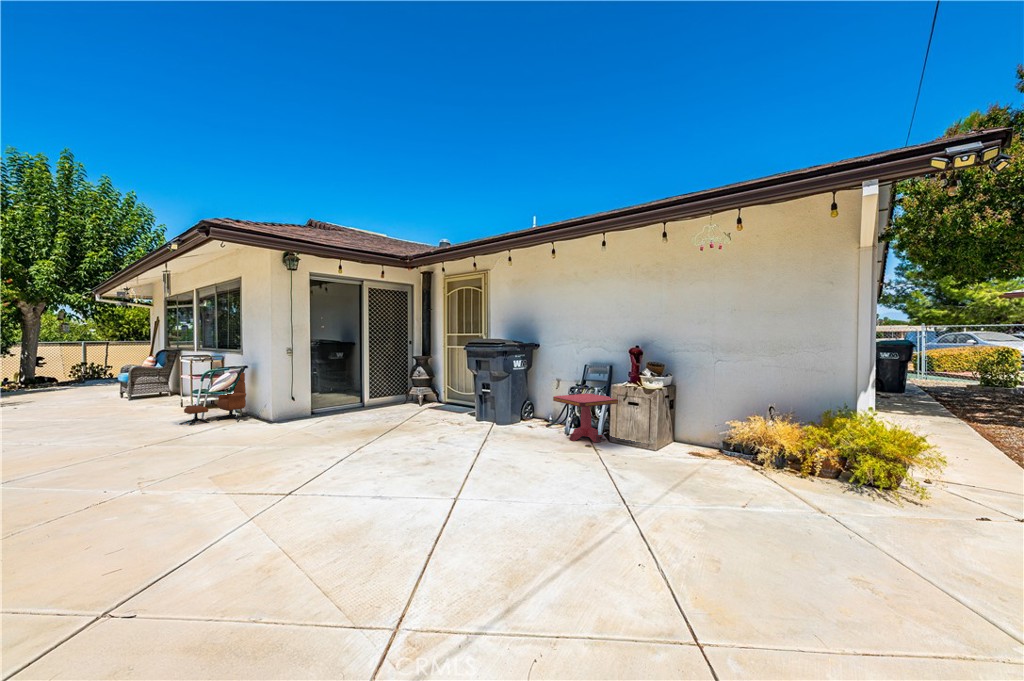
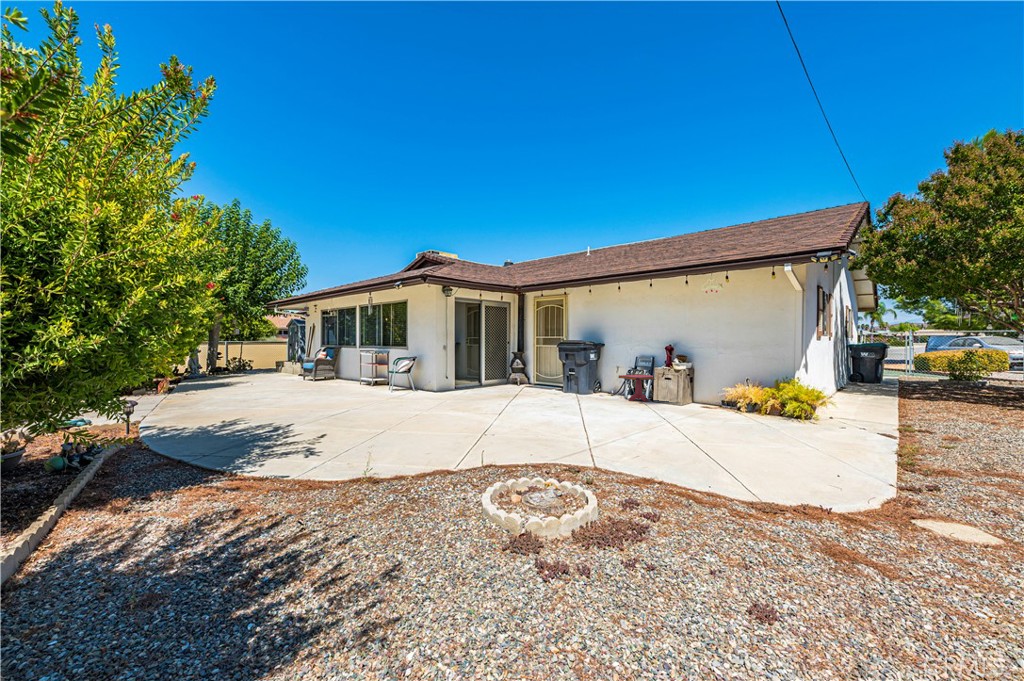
lounge chair: present [179,372,247,425] -> none [383,361,417,393]

